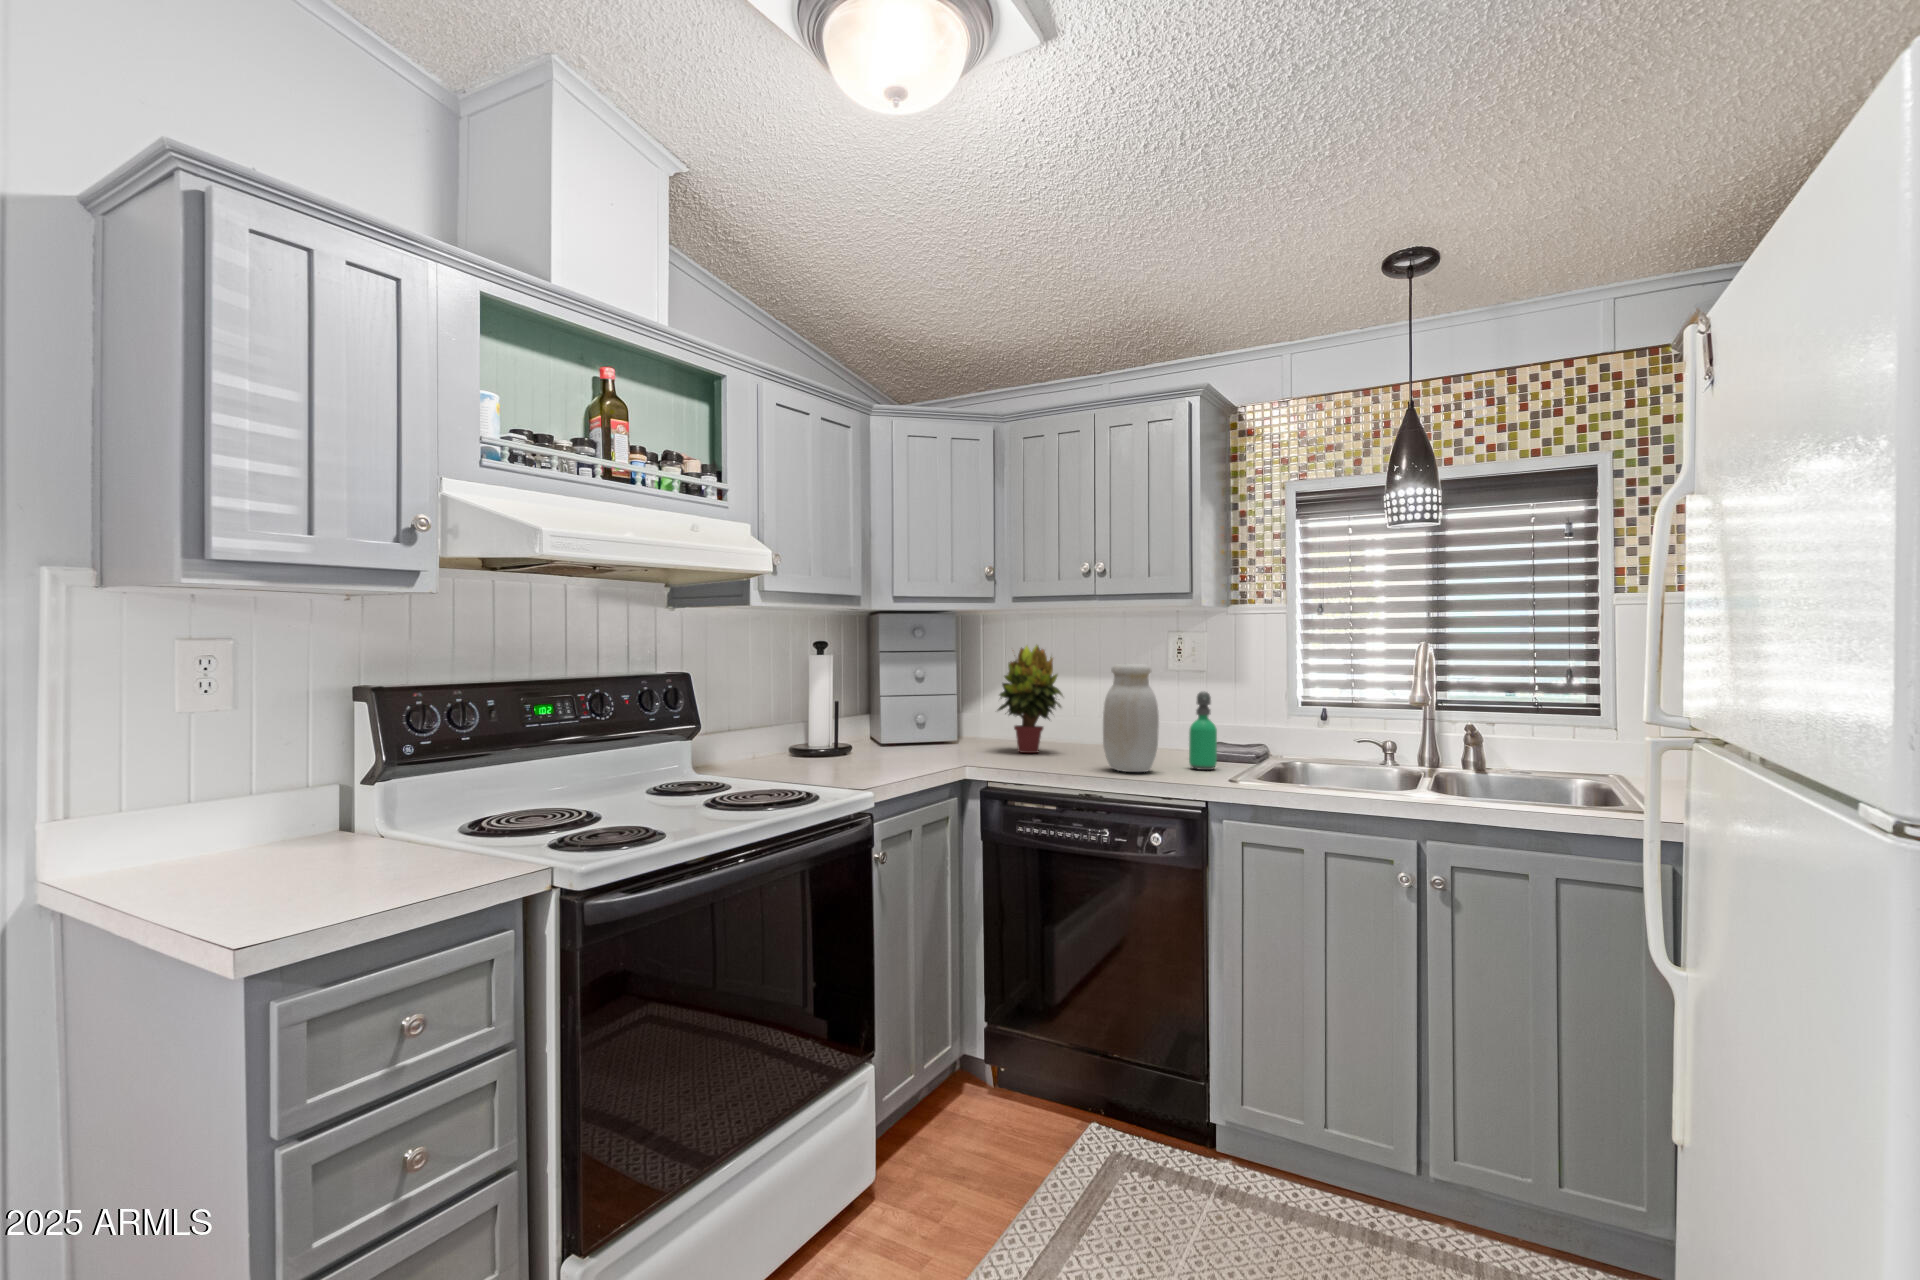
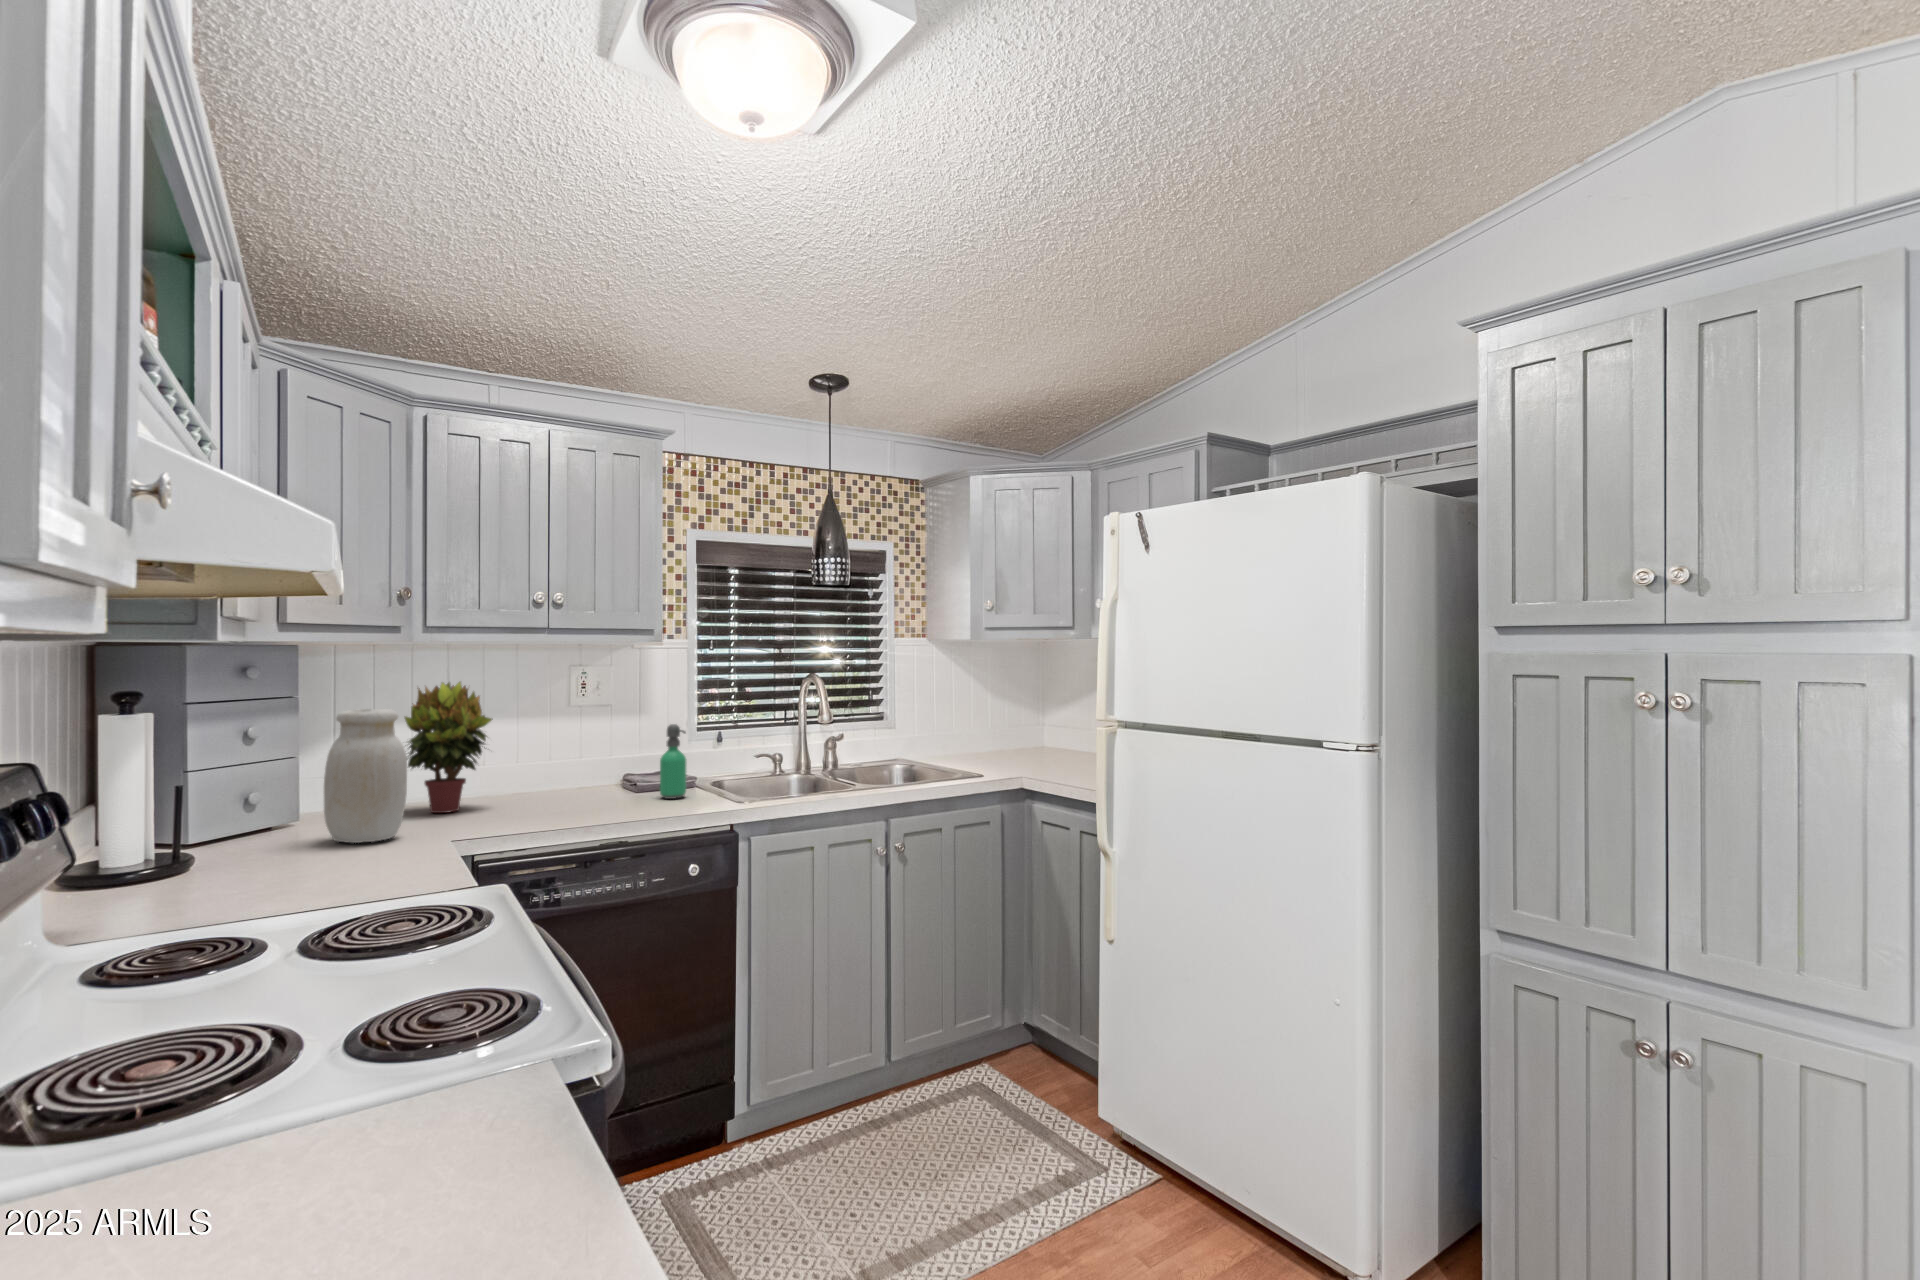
jar: present [1103,664,1159,772] -> present [324,709,407,843]

